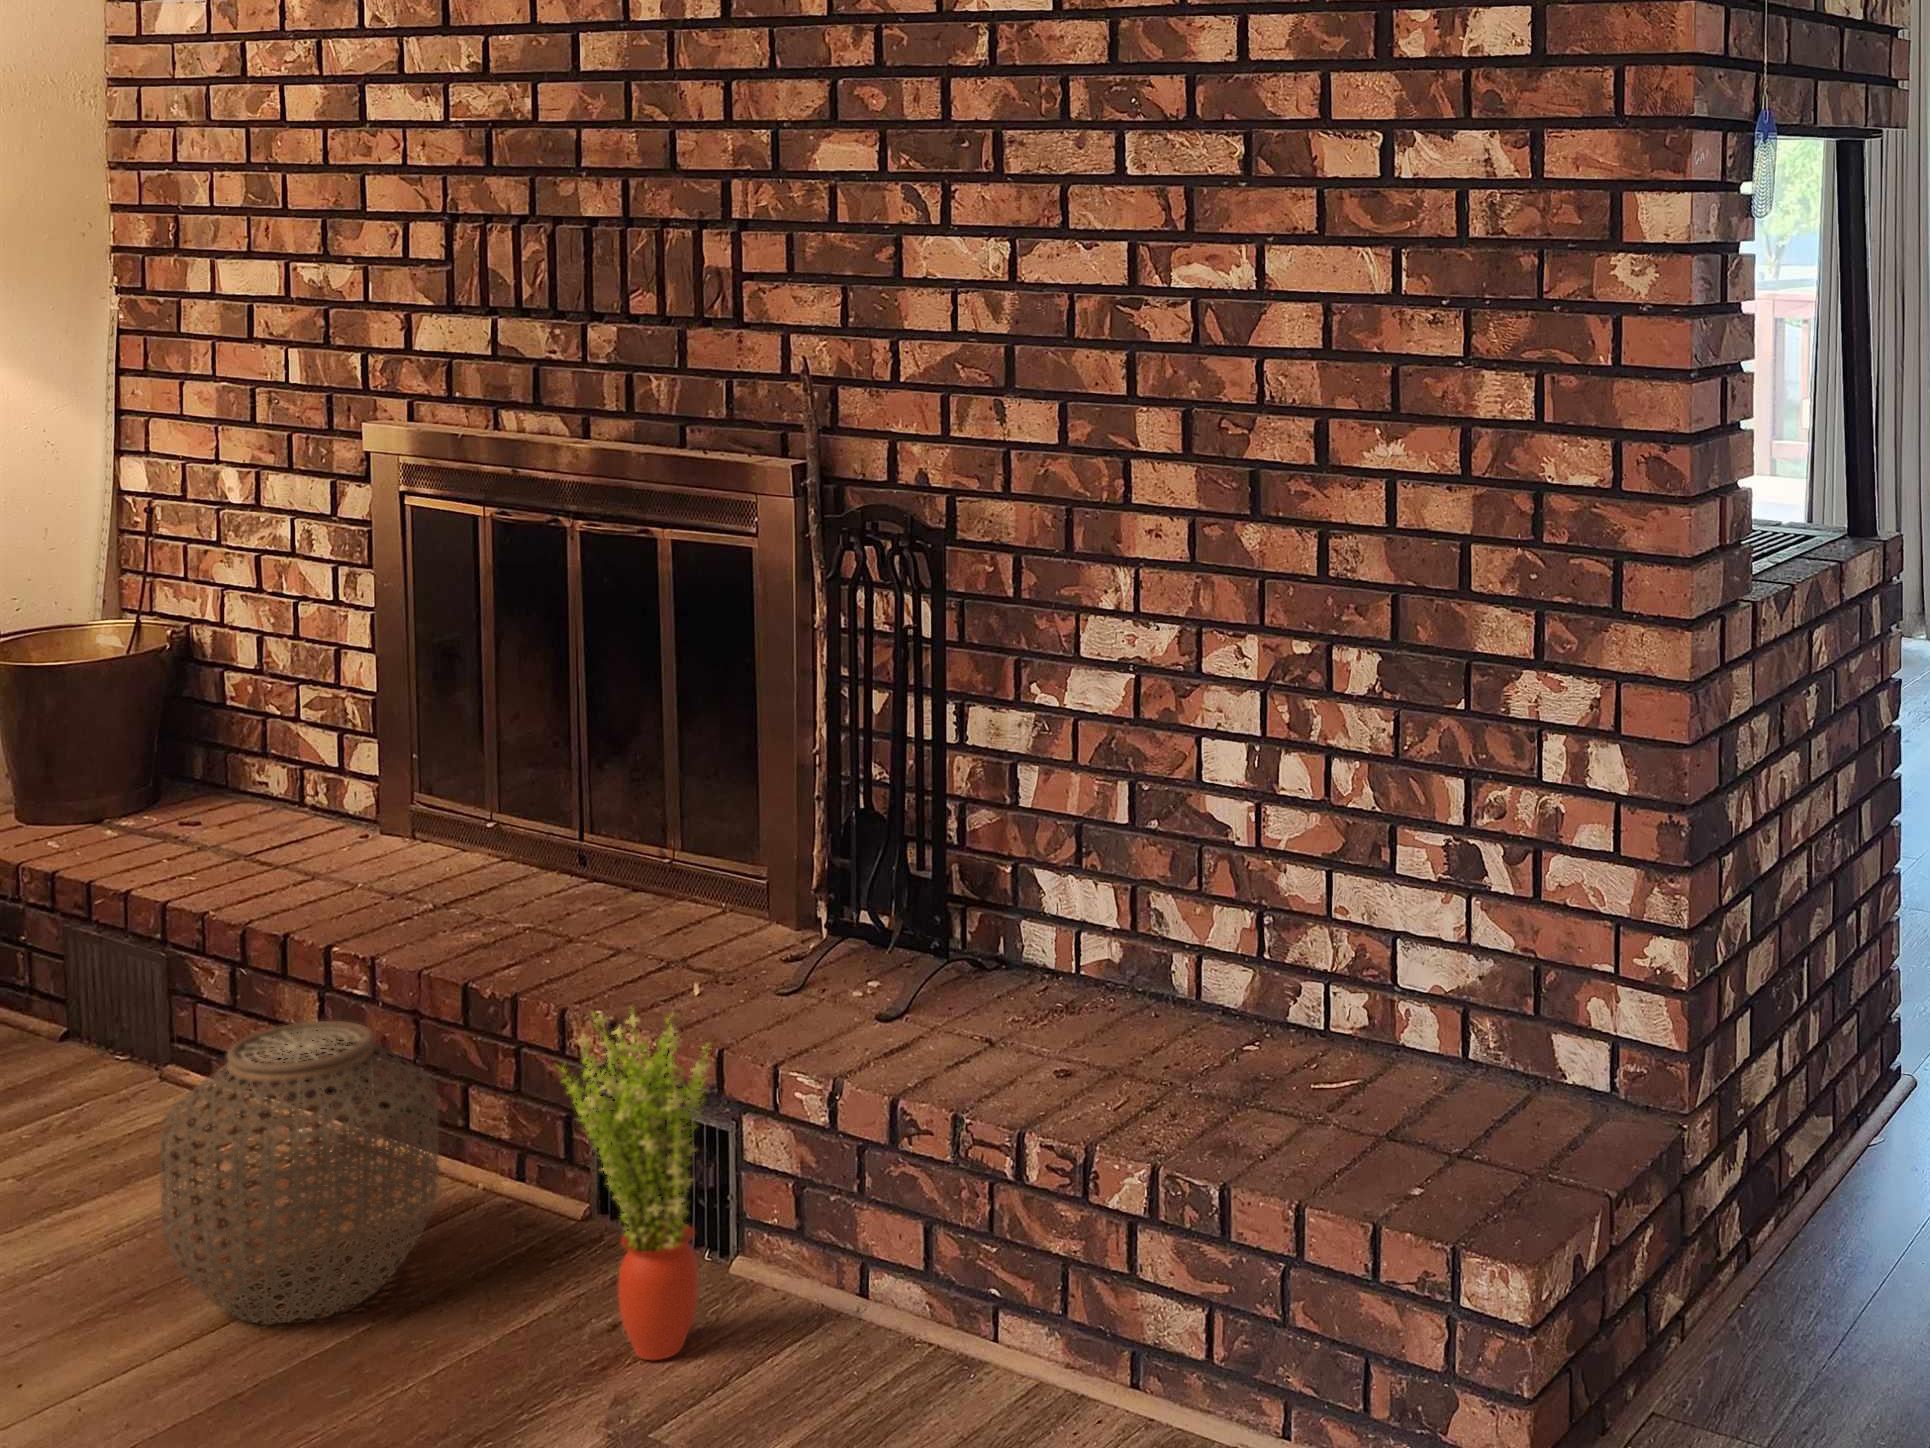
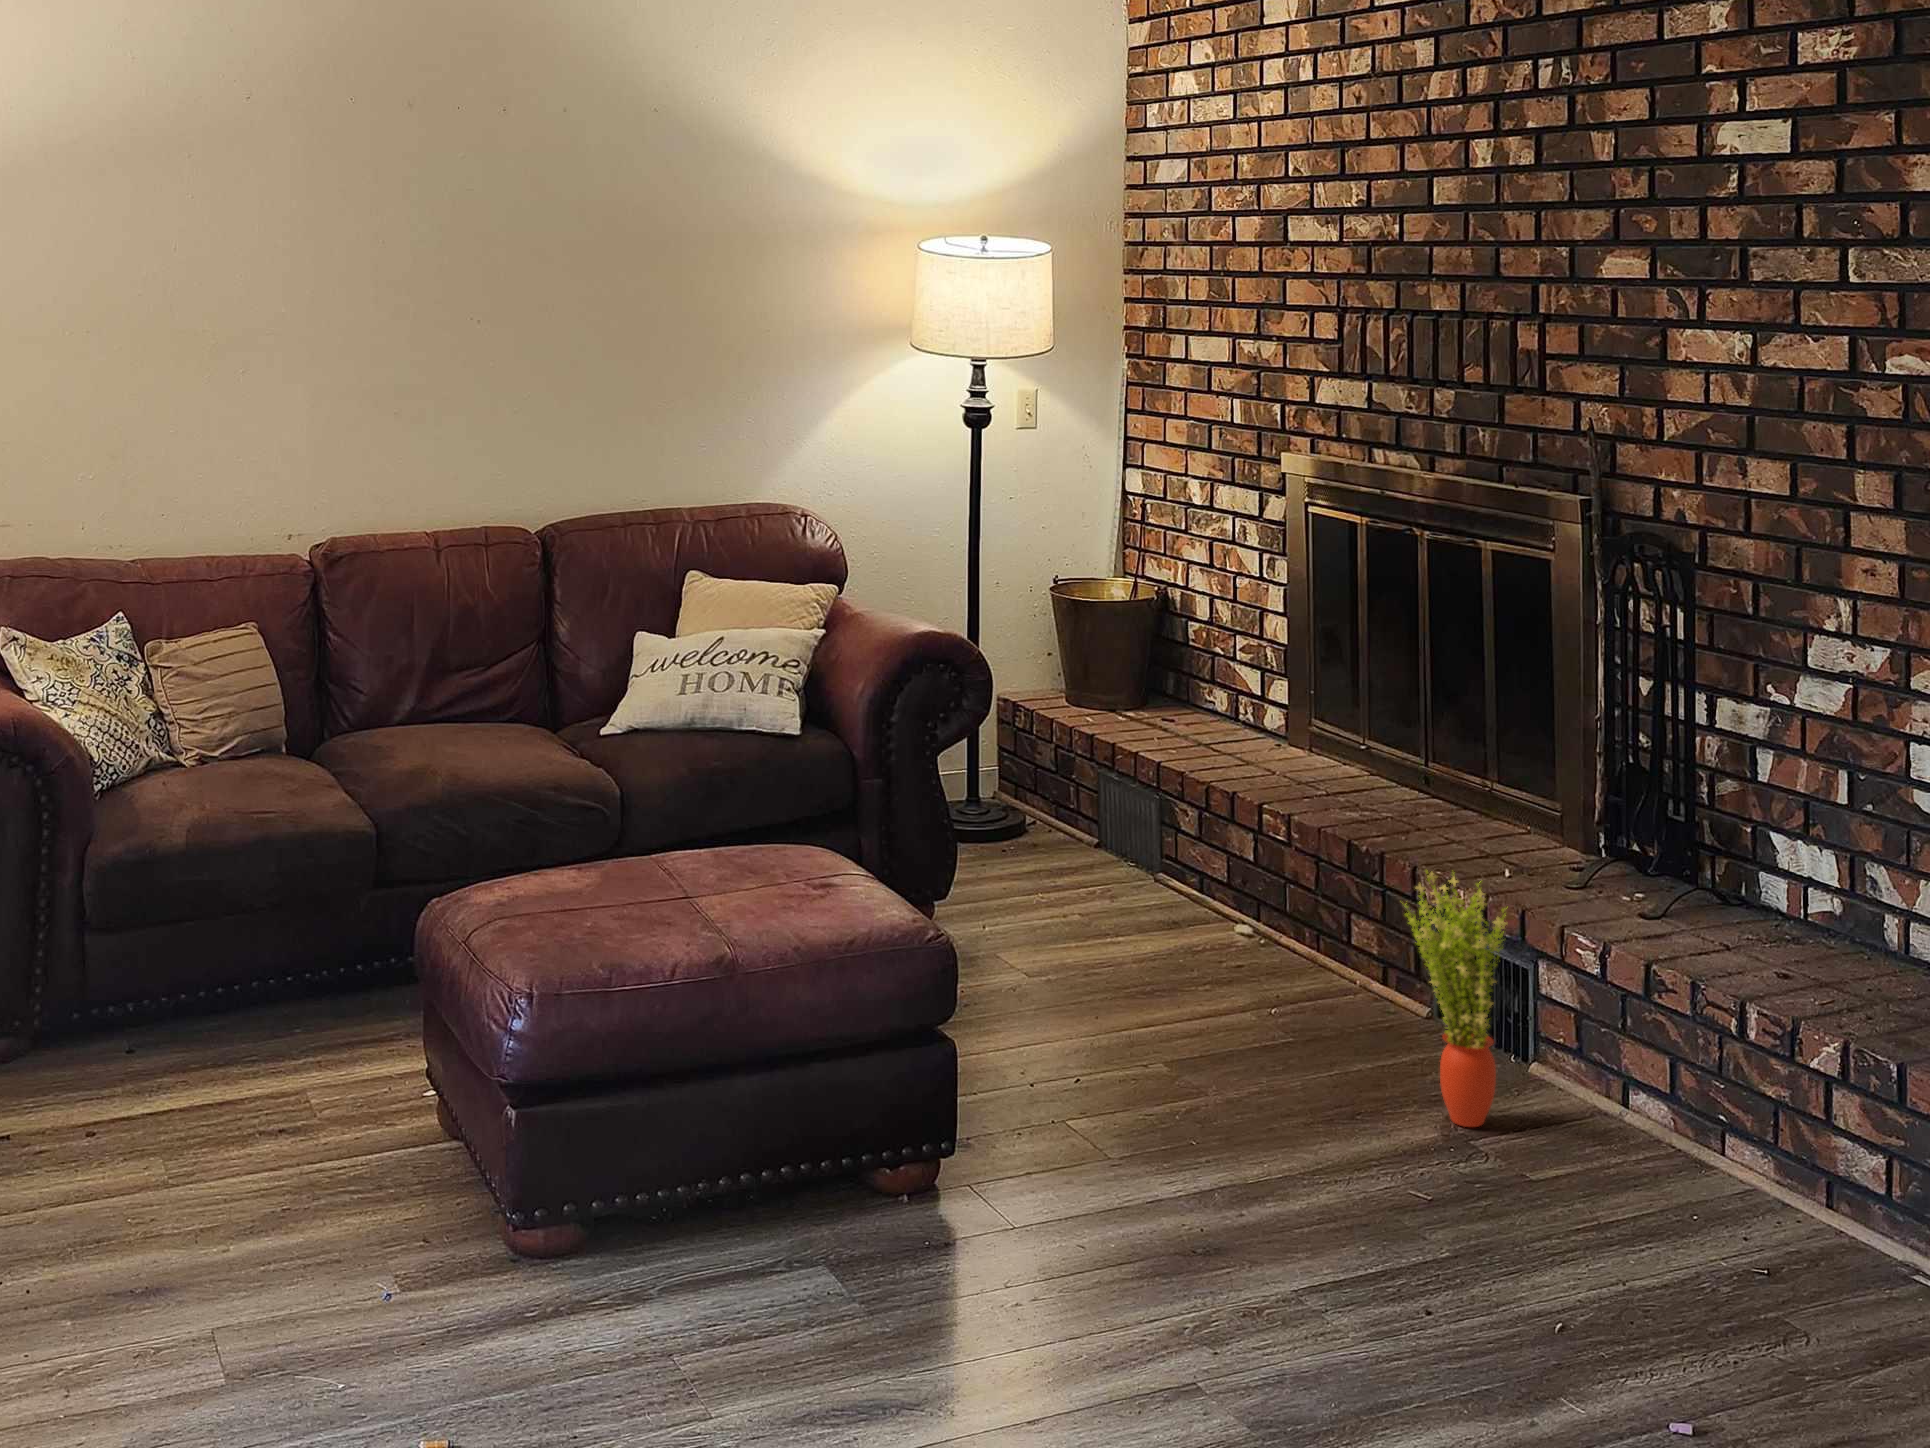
woven basket: present [160,1021,439,1323] -> none [1153,851,1322,1049]

